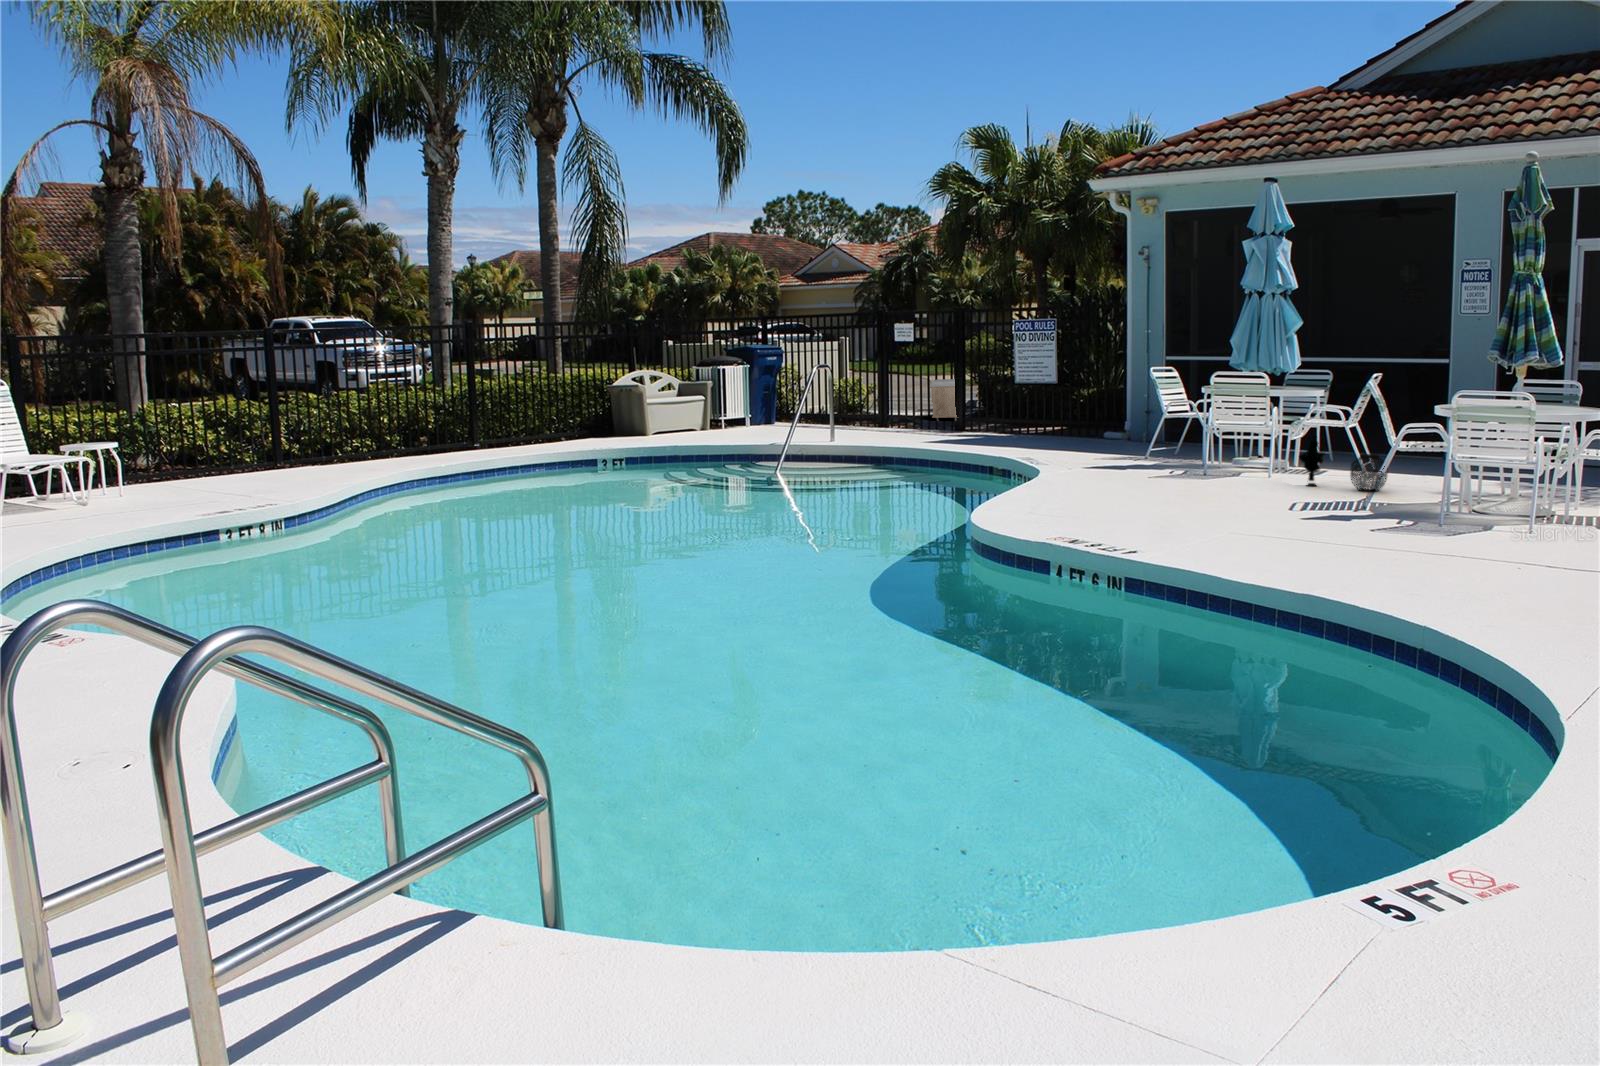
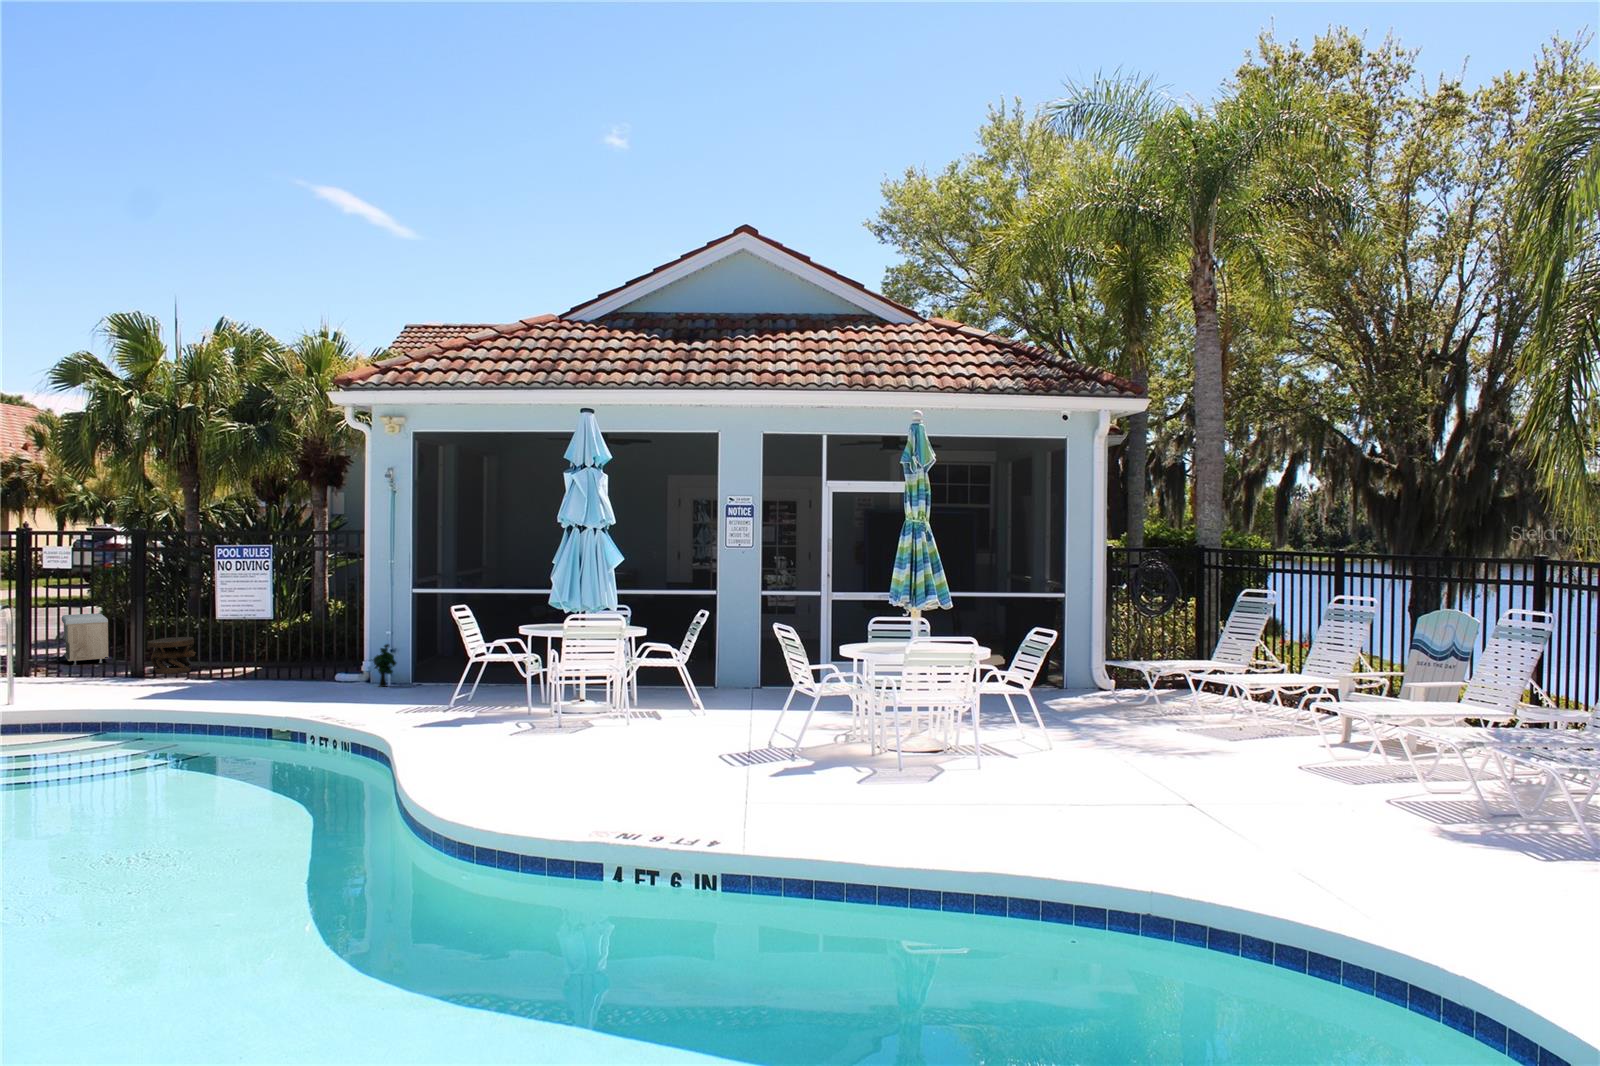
side table: none [975,400,1010,431] -> present [148,637,196,674]
decorative plant: present [1299,436,1324,486] -> present [372,644,396,687]
woven basket: present [1350,454,1388,492] -> none [687,677,720,713]

